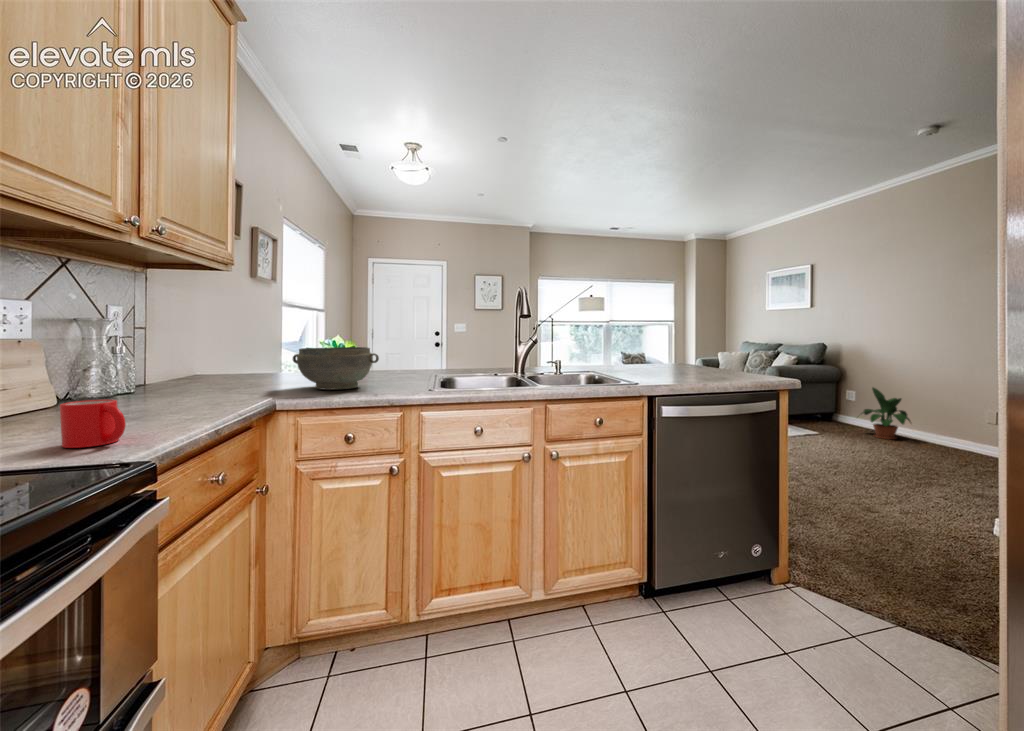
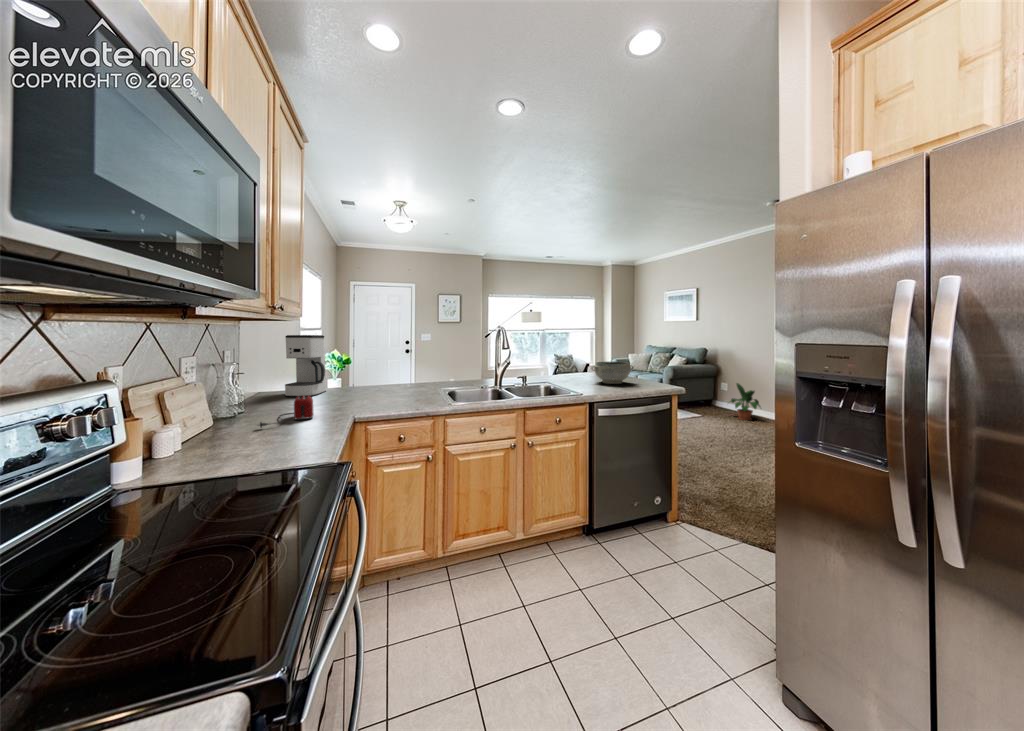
coffee maker: none [230,298,289,379] -> present [285,335,326,397]
bowl: present [293,347,379,390] -> present [591,361,633,384]
toaster: none [115,369,228,411] -> present [258,396,314,427]
mug: present [60,400,126,448] -> none [271,424,310,454]

